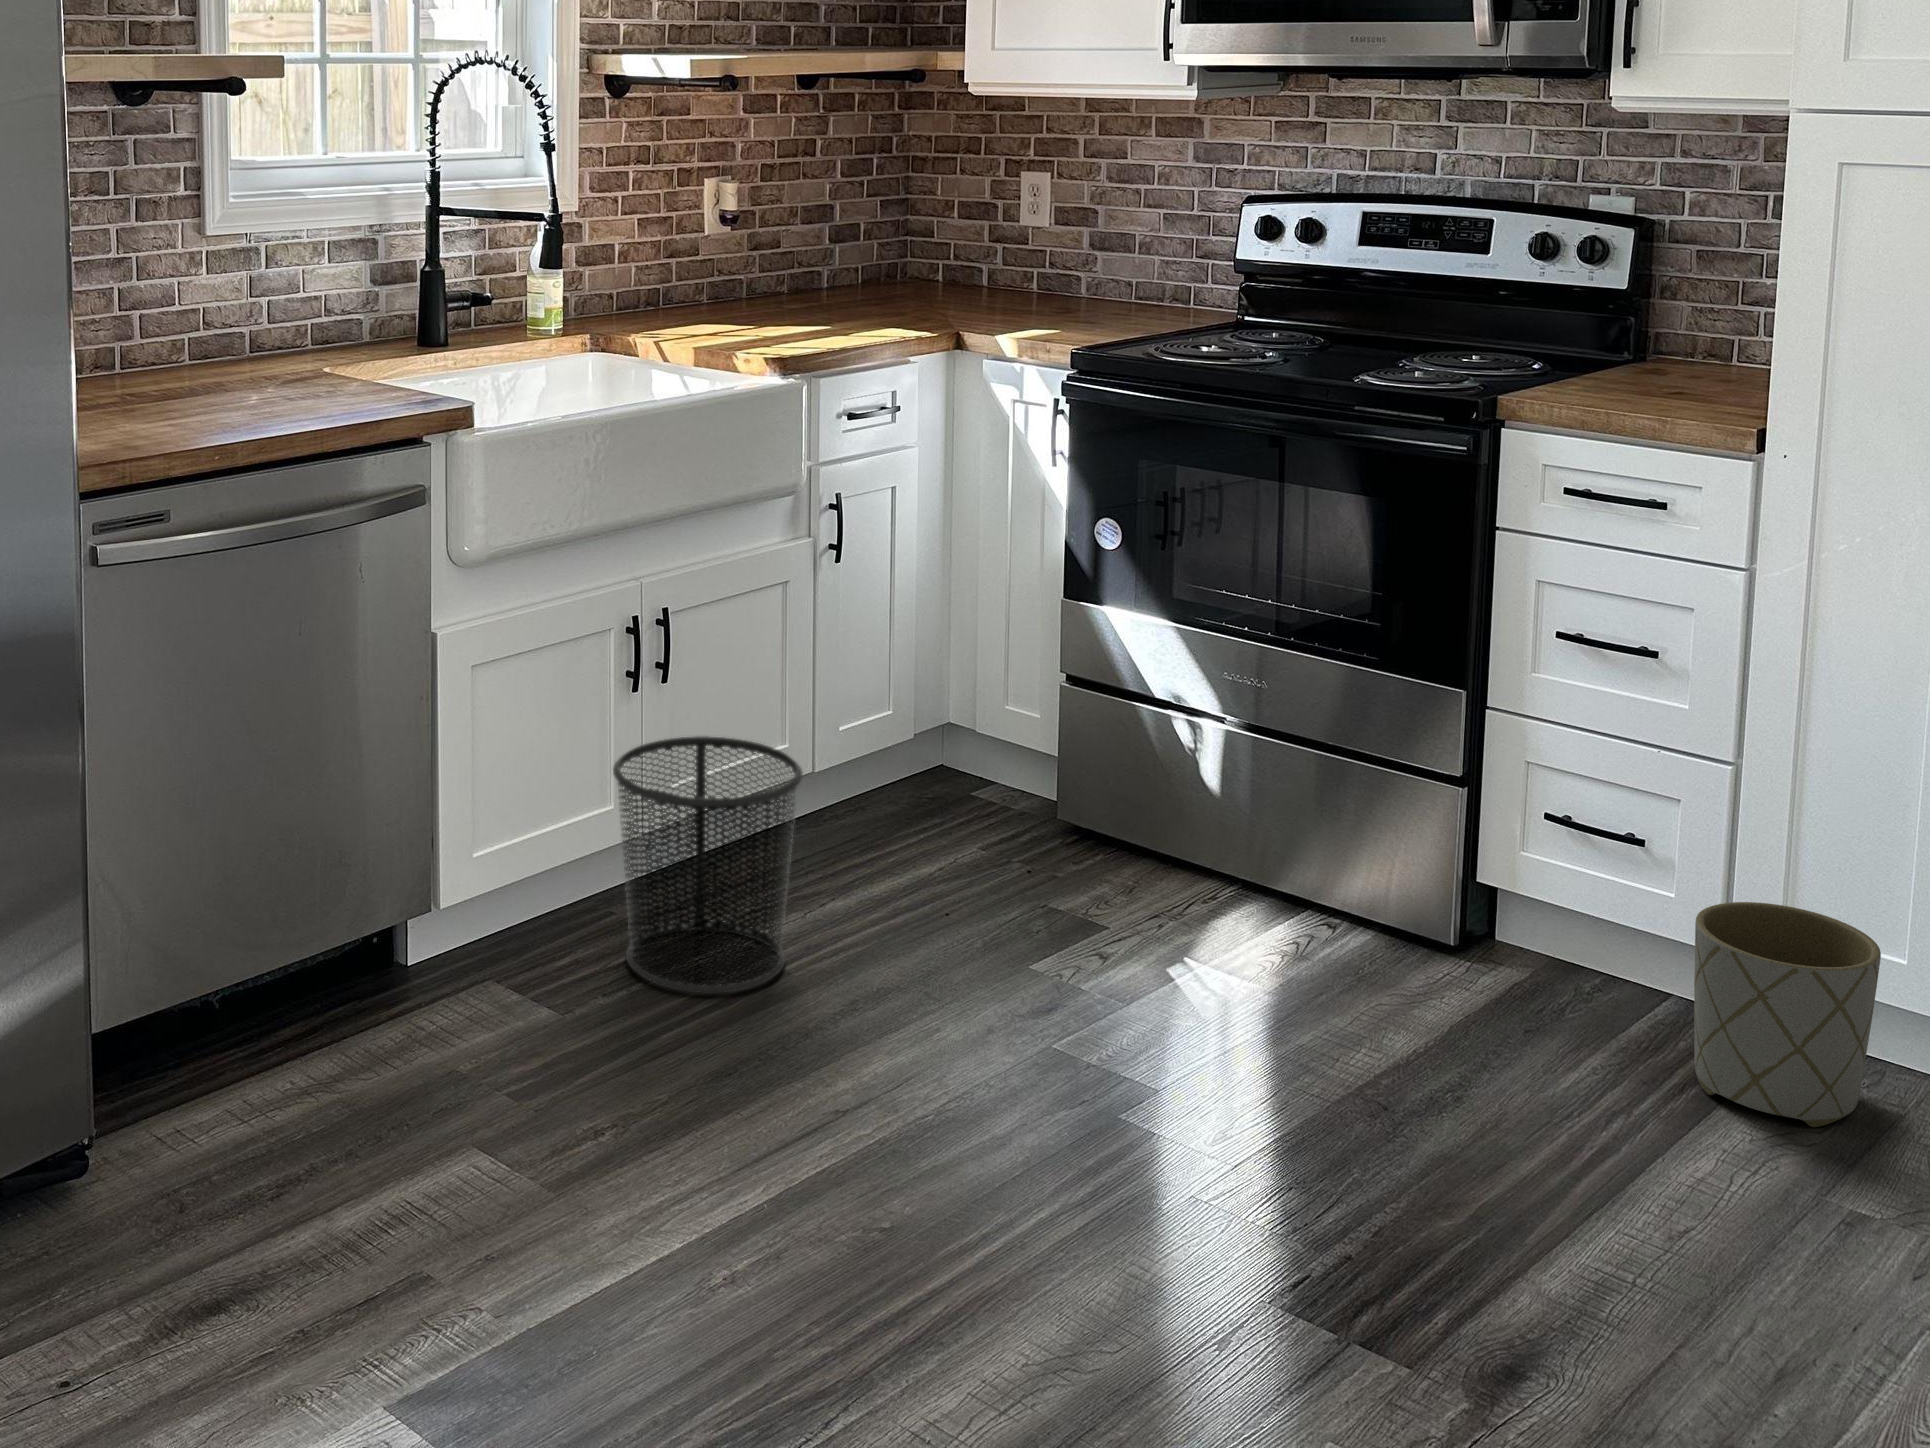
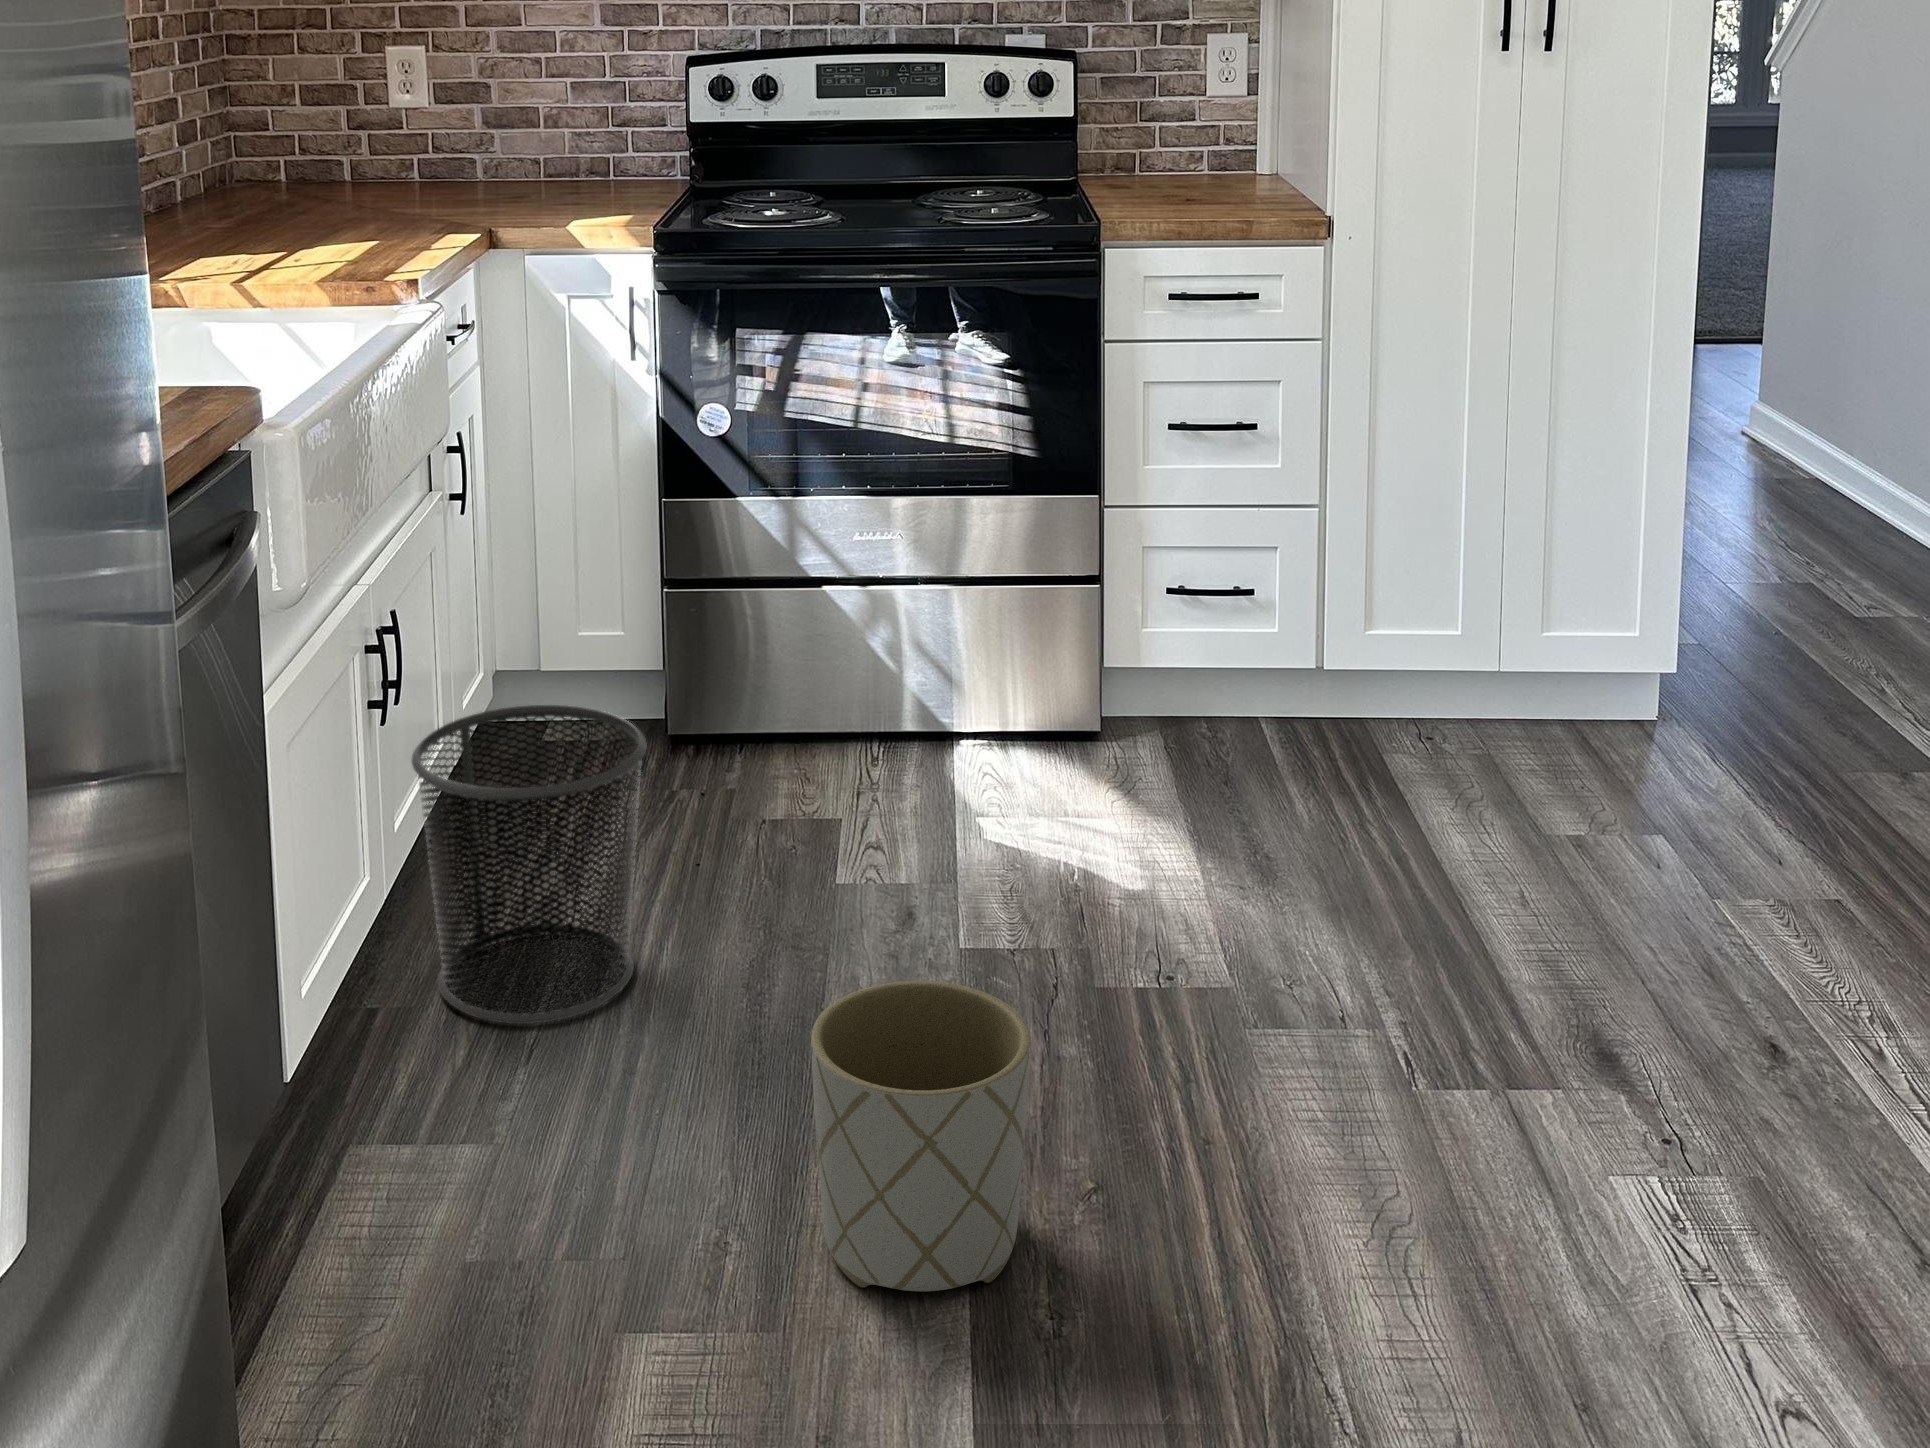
planter: present [1694,902,1881,1127] -> present [811,981,1031,1291]

